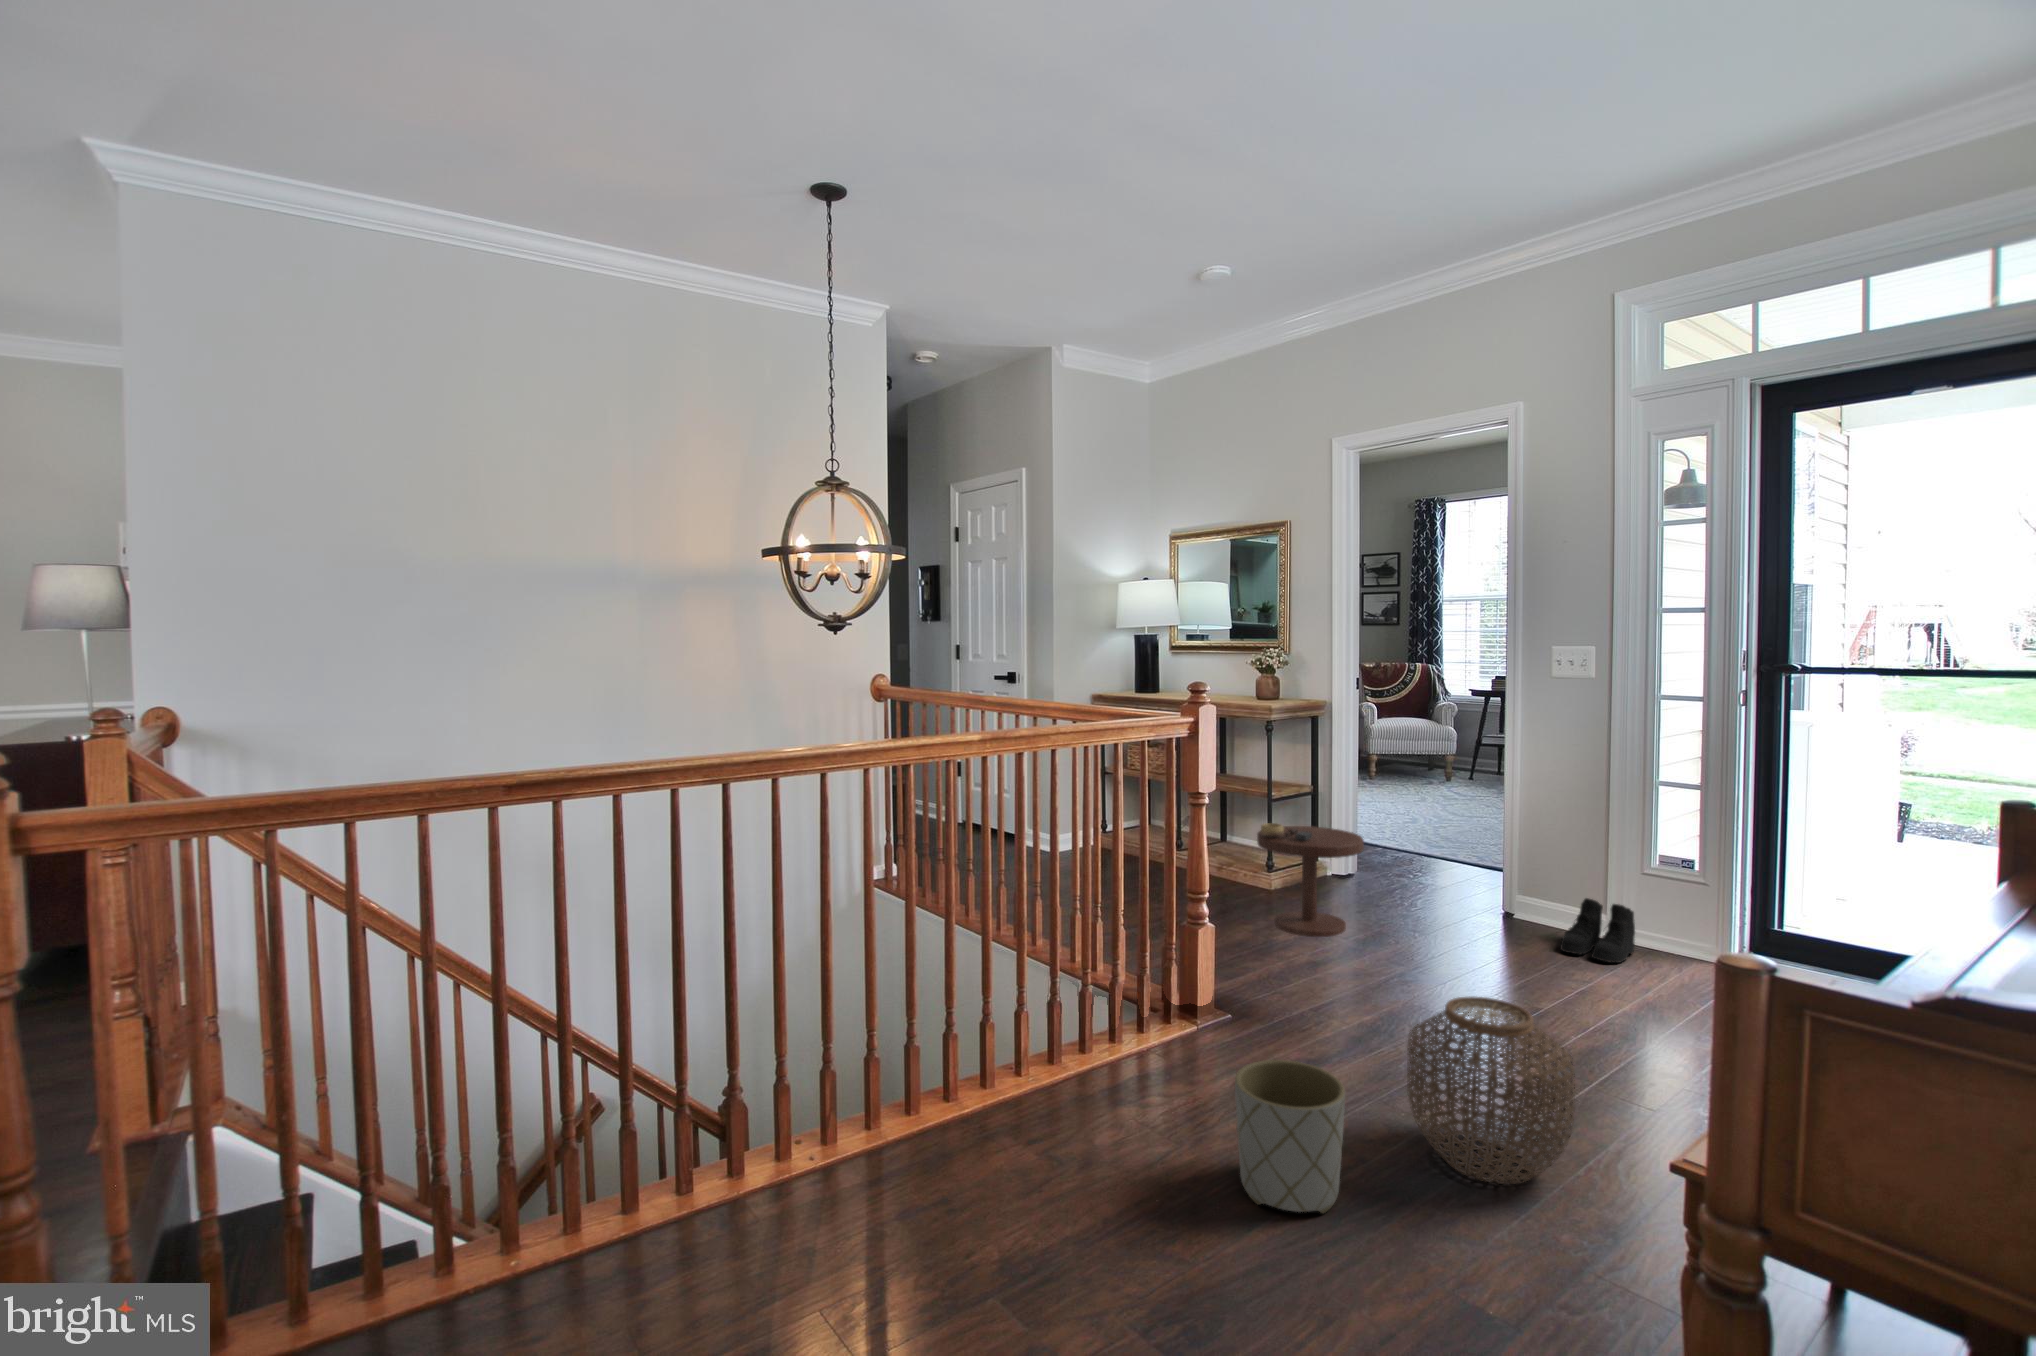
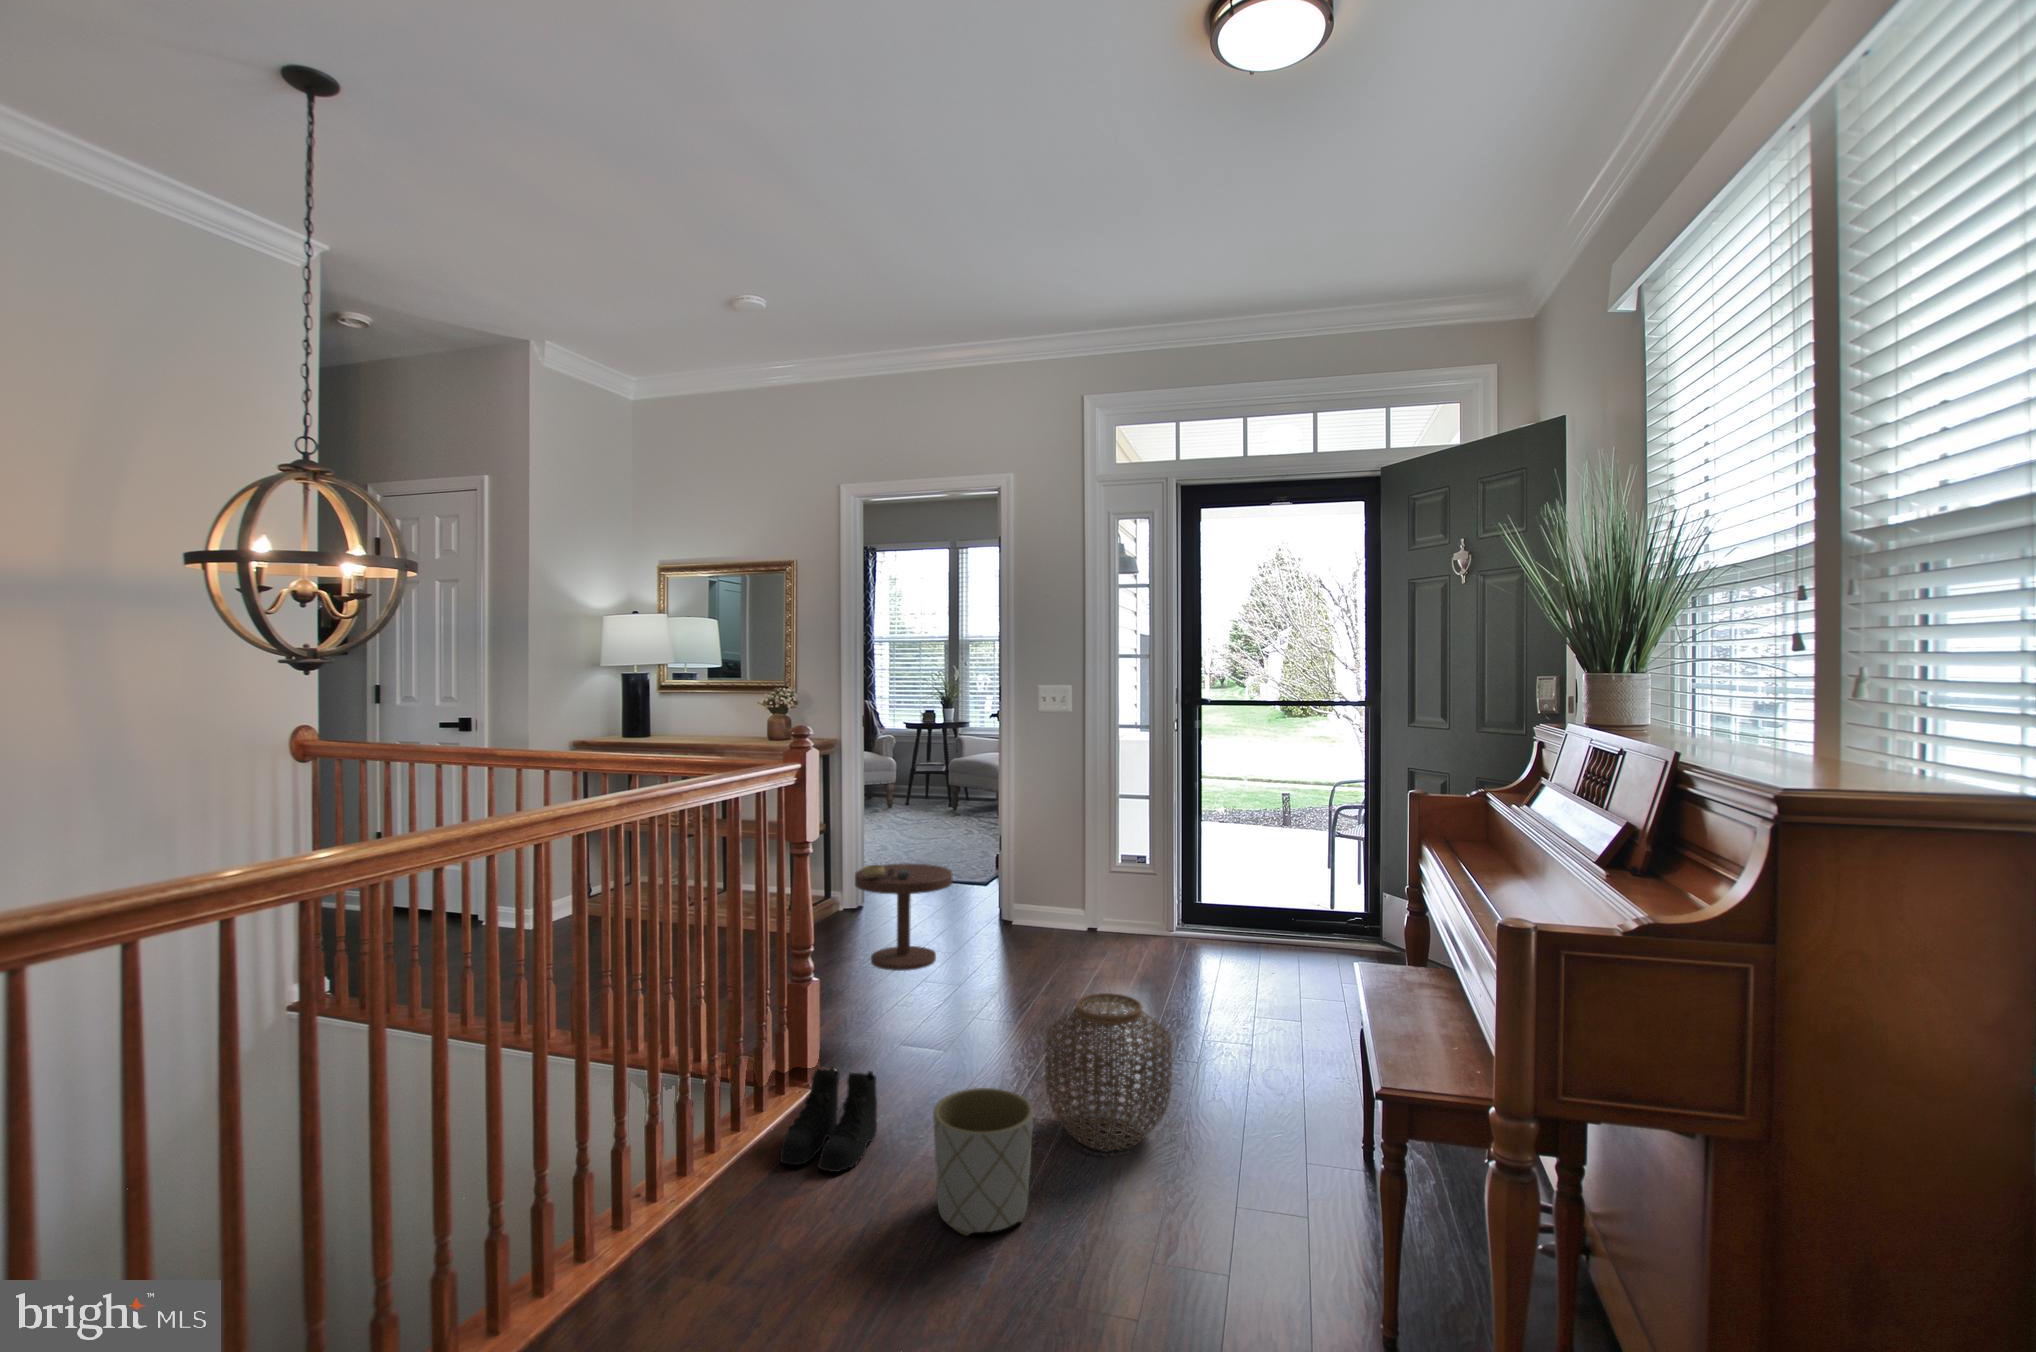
boots: present [1560,898,1635,963] -> present [780,1066,877,1172]

